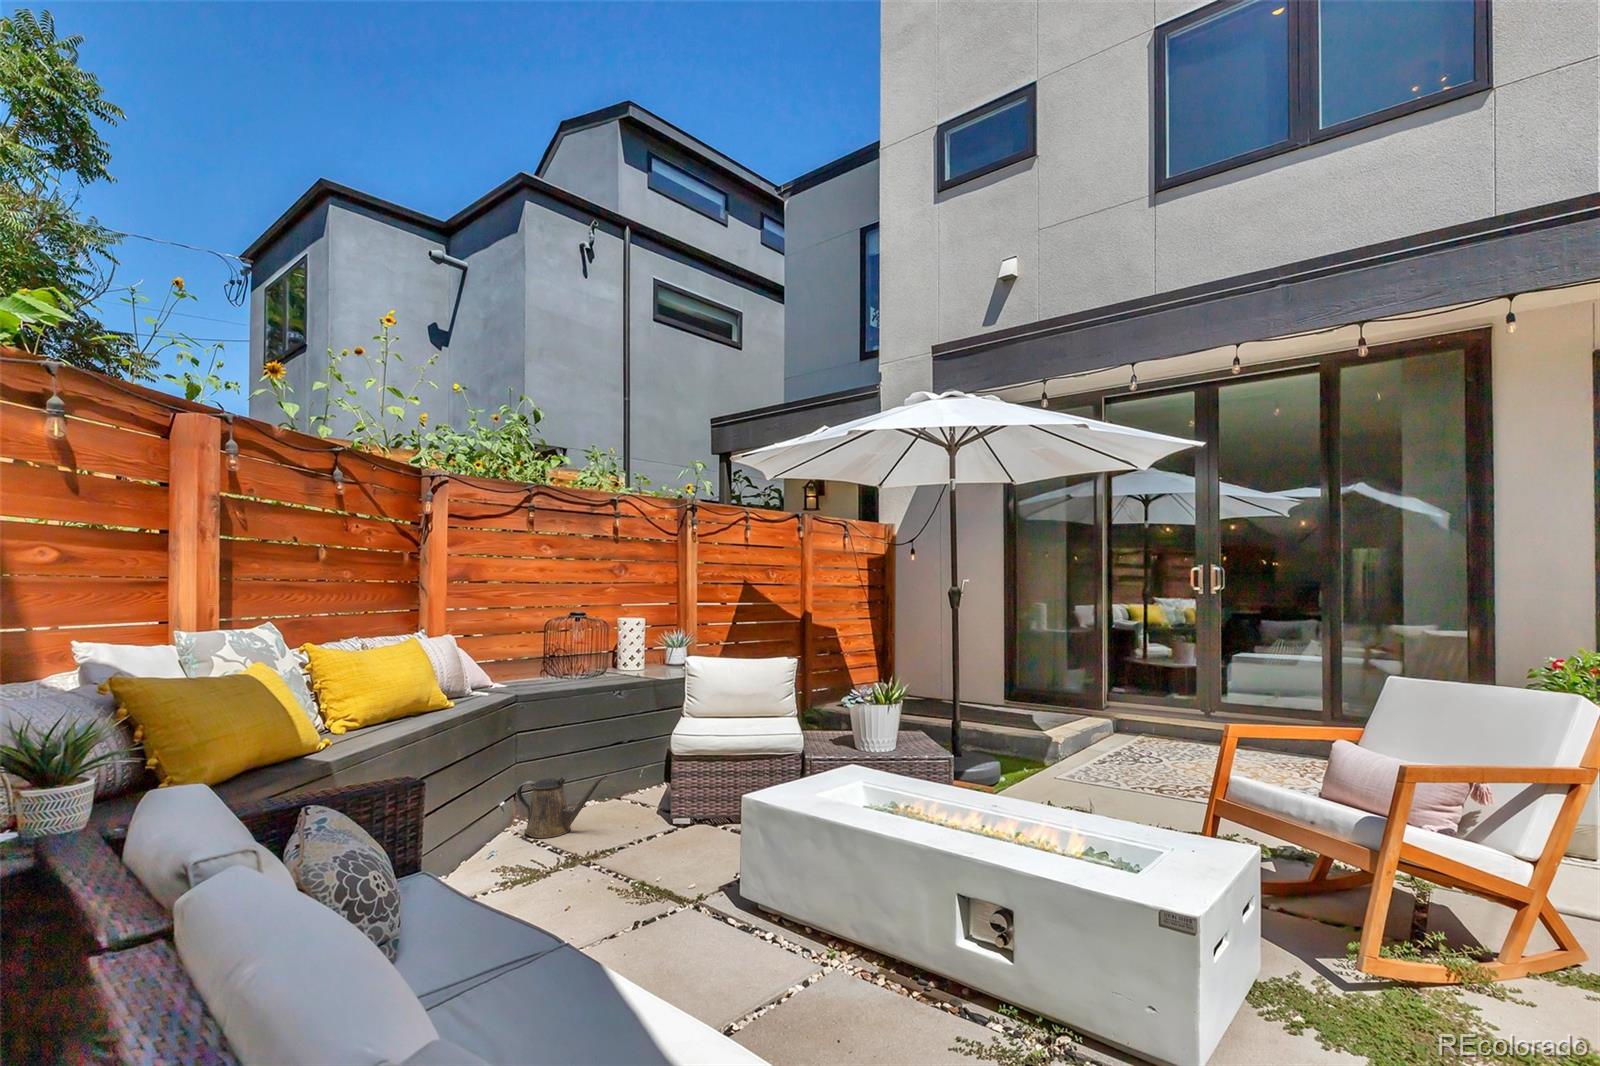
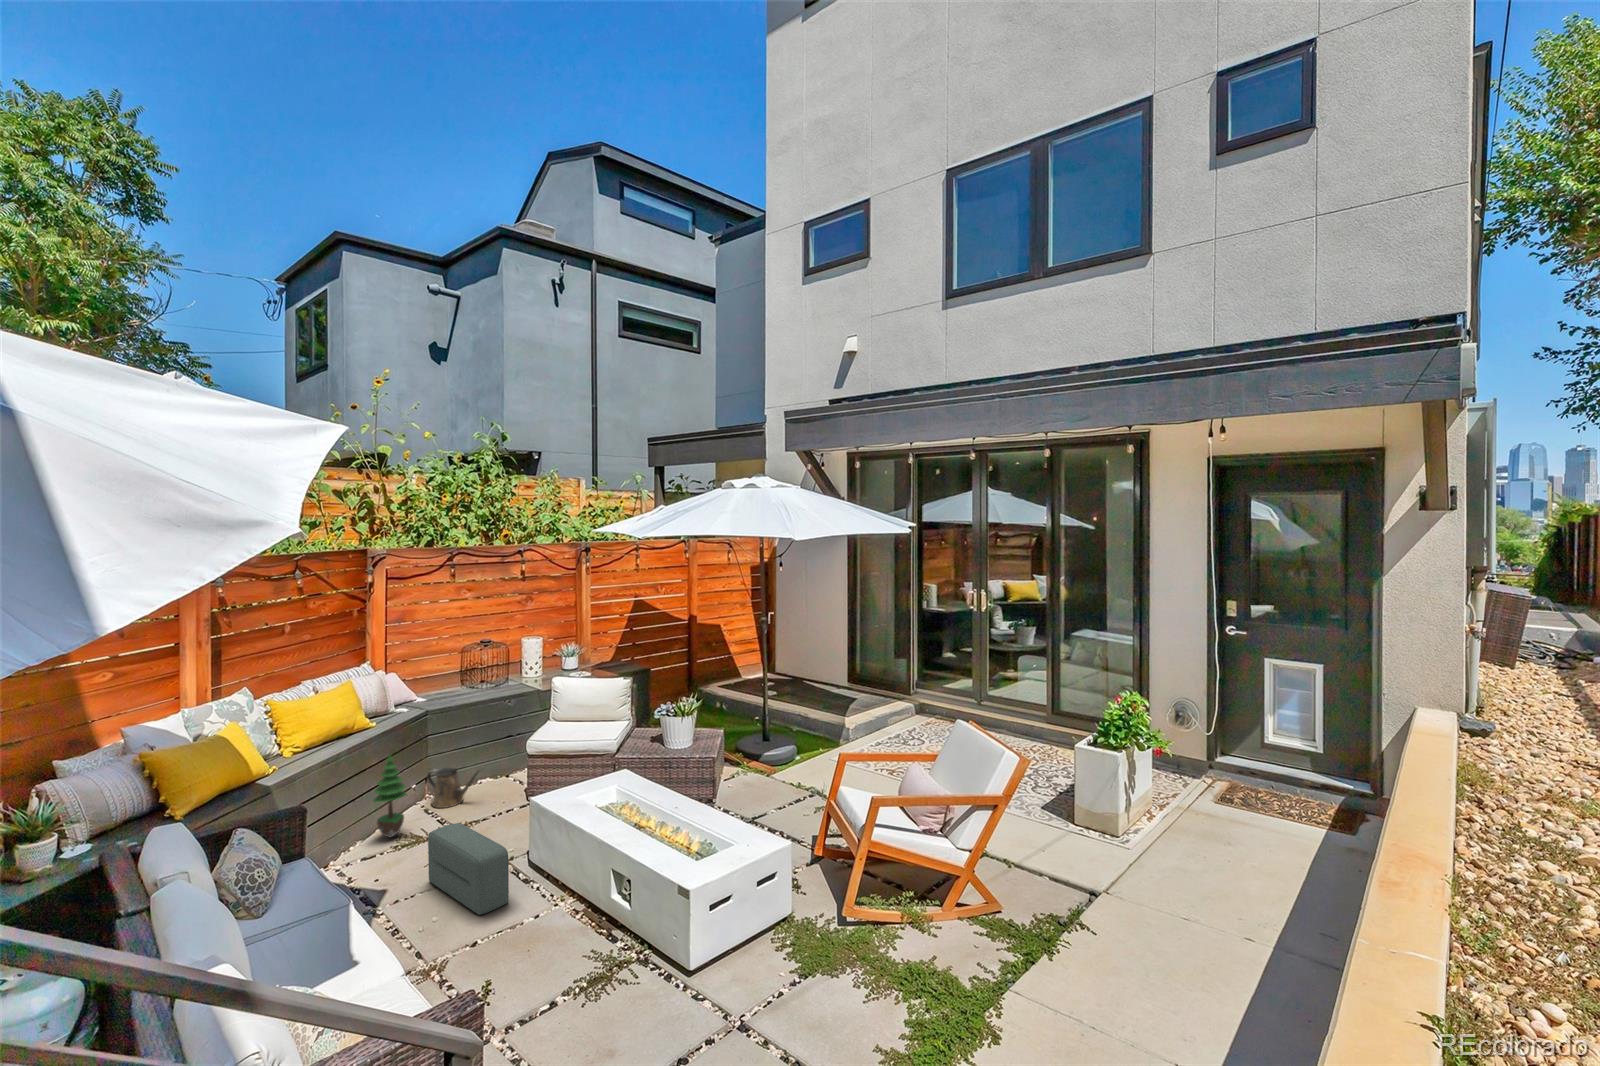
potted tree: none [461,736,513,874] -> present [373,755,407,837]
pouf: none [586,830,745,971] -> present [428,823,509,915]

